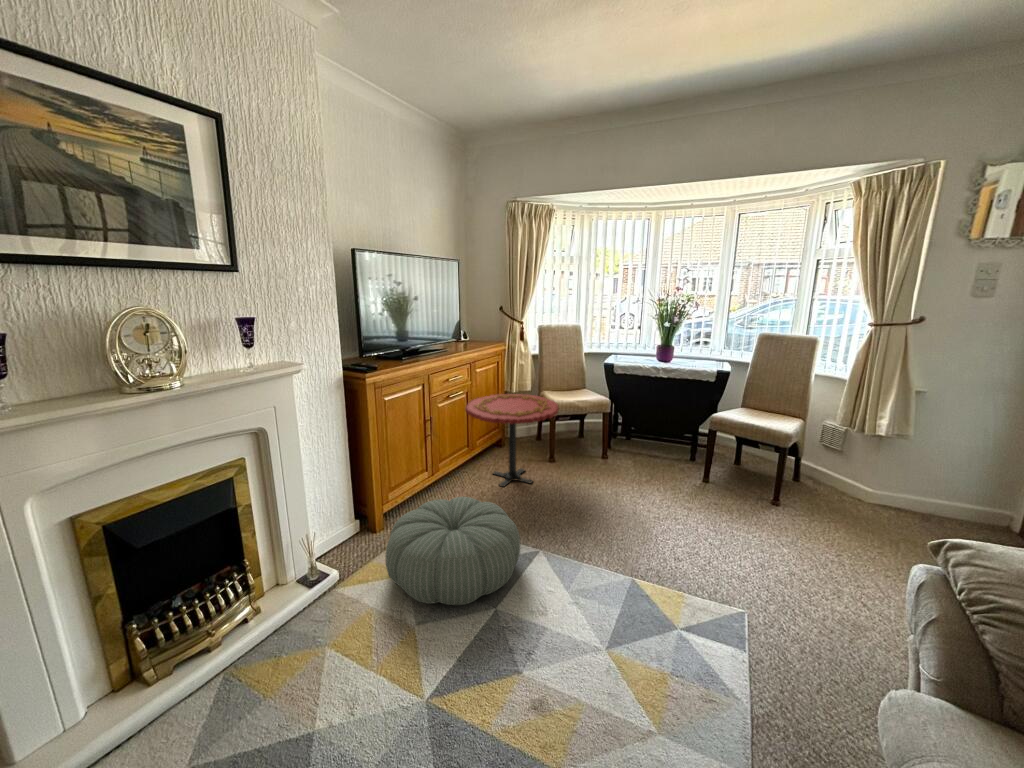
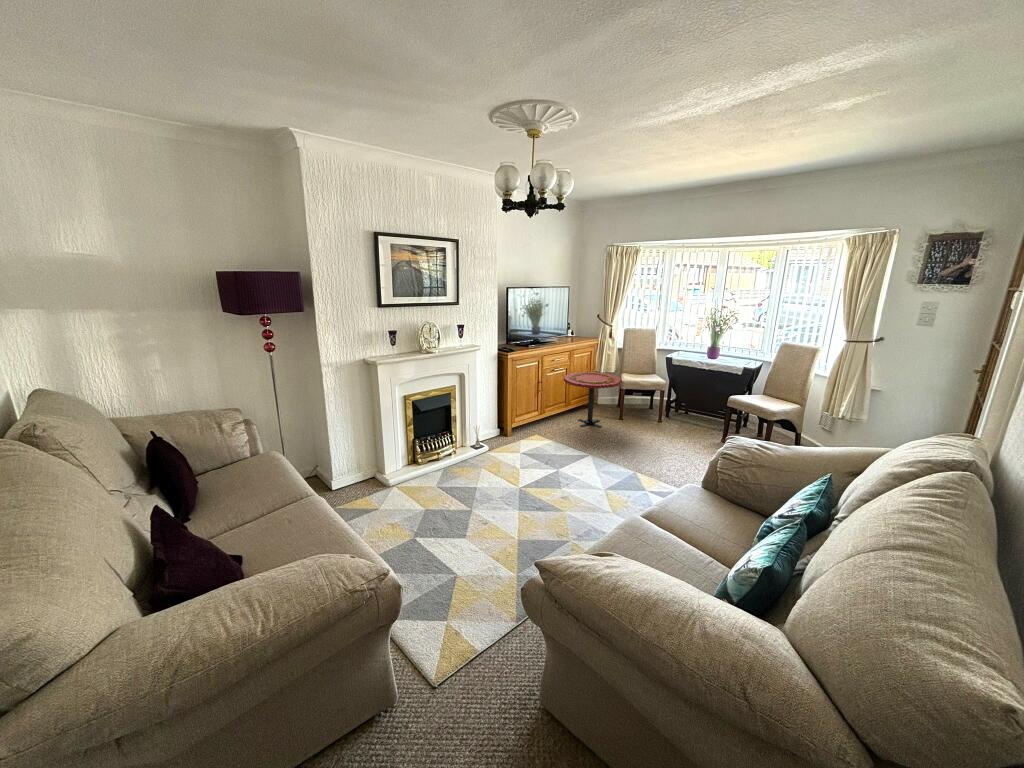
pouf: present [385,497,520,605] -> none [510,421,578,465]

